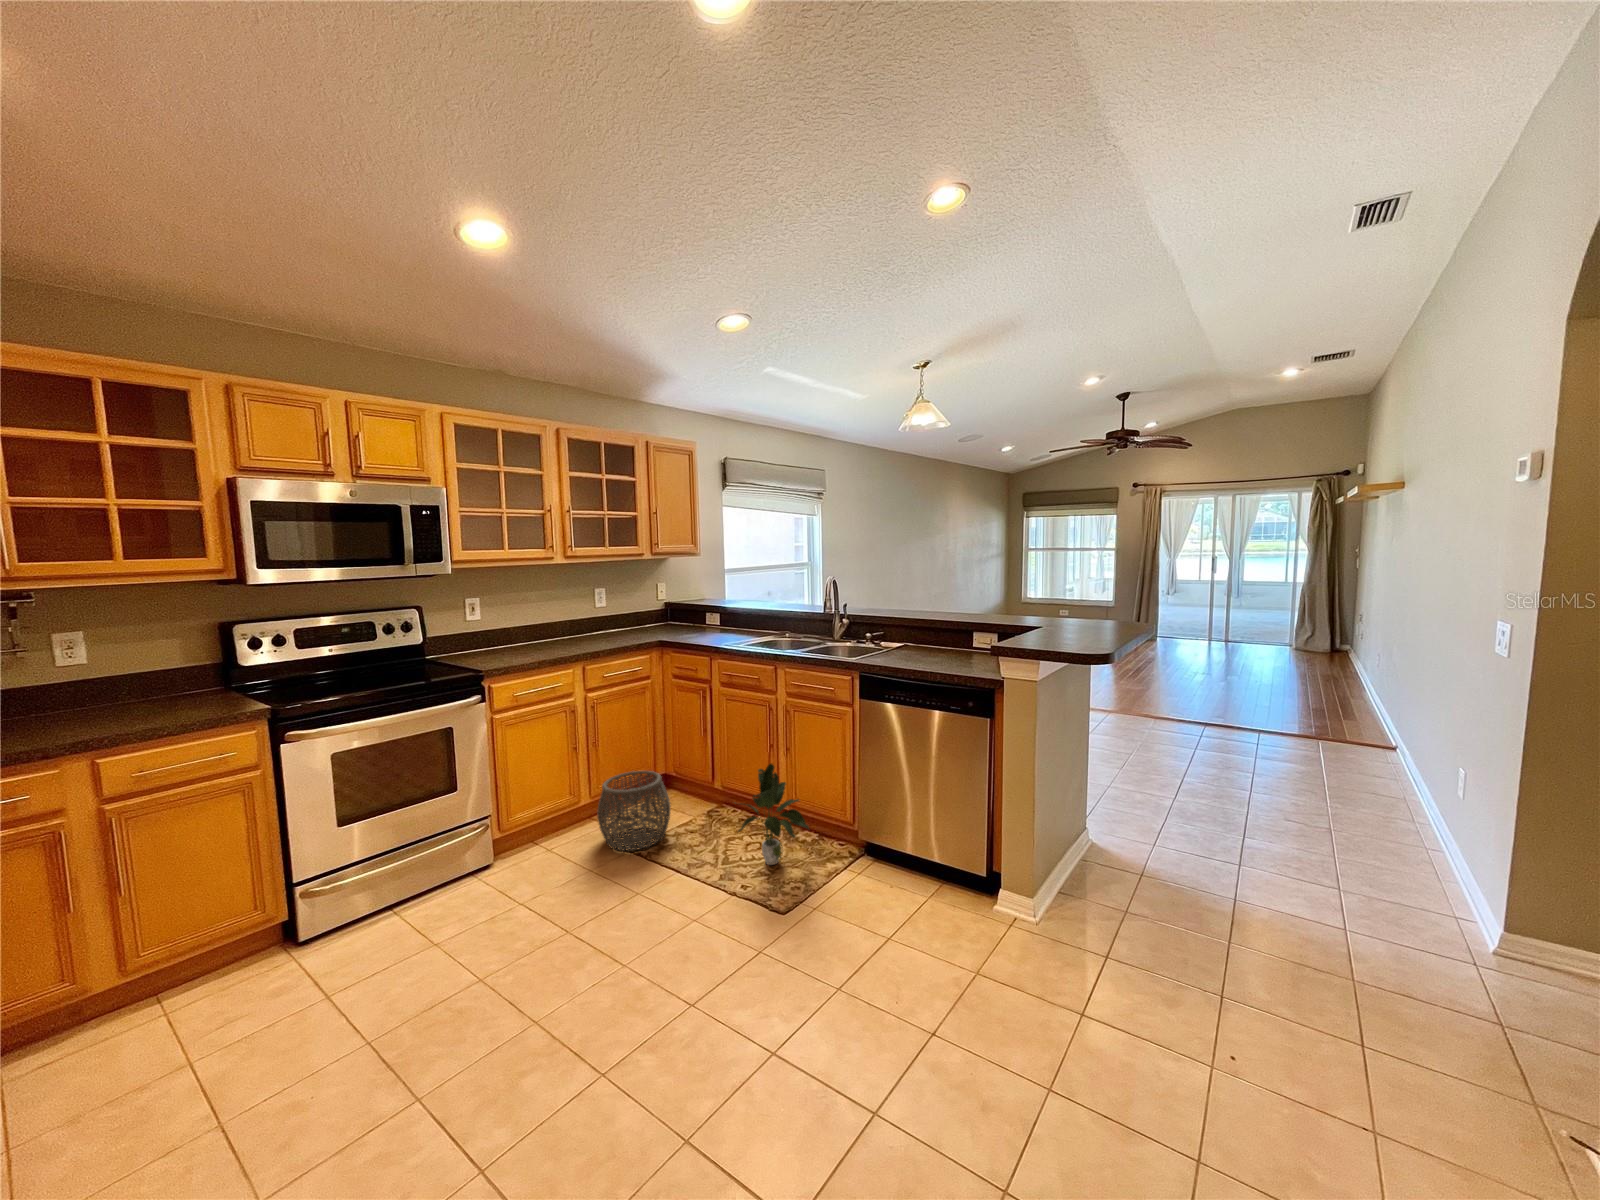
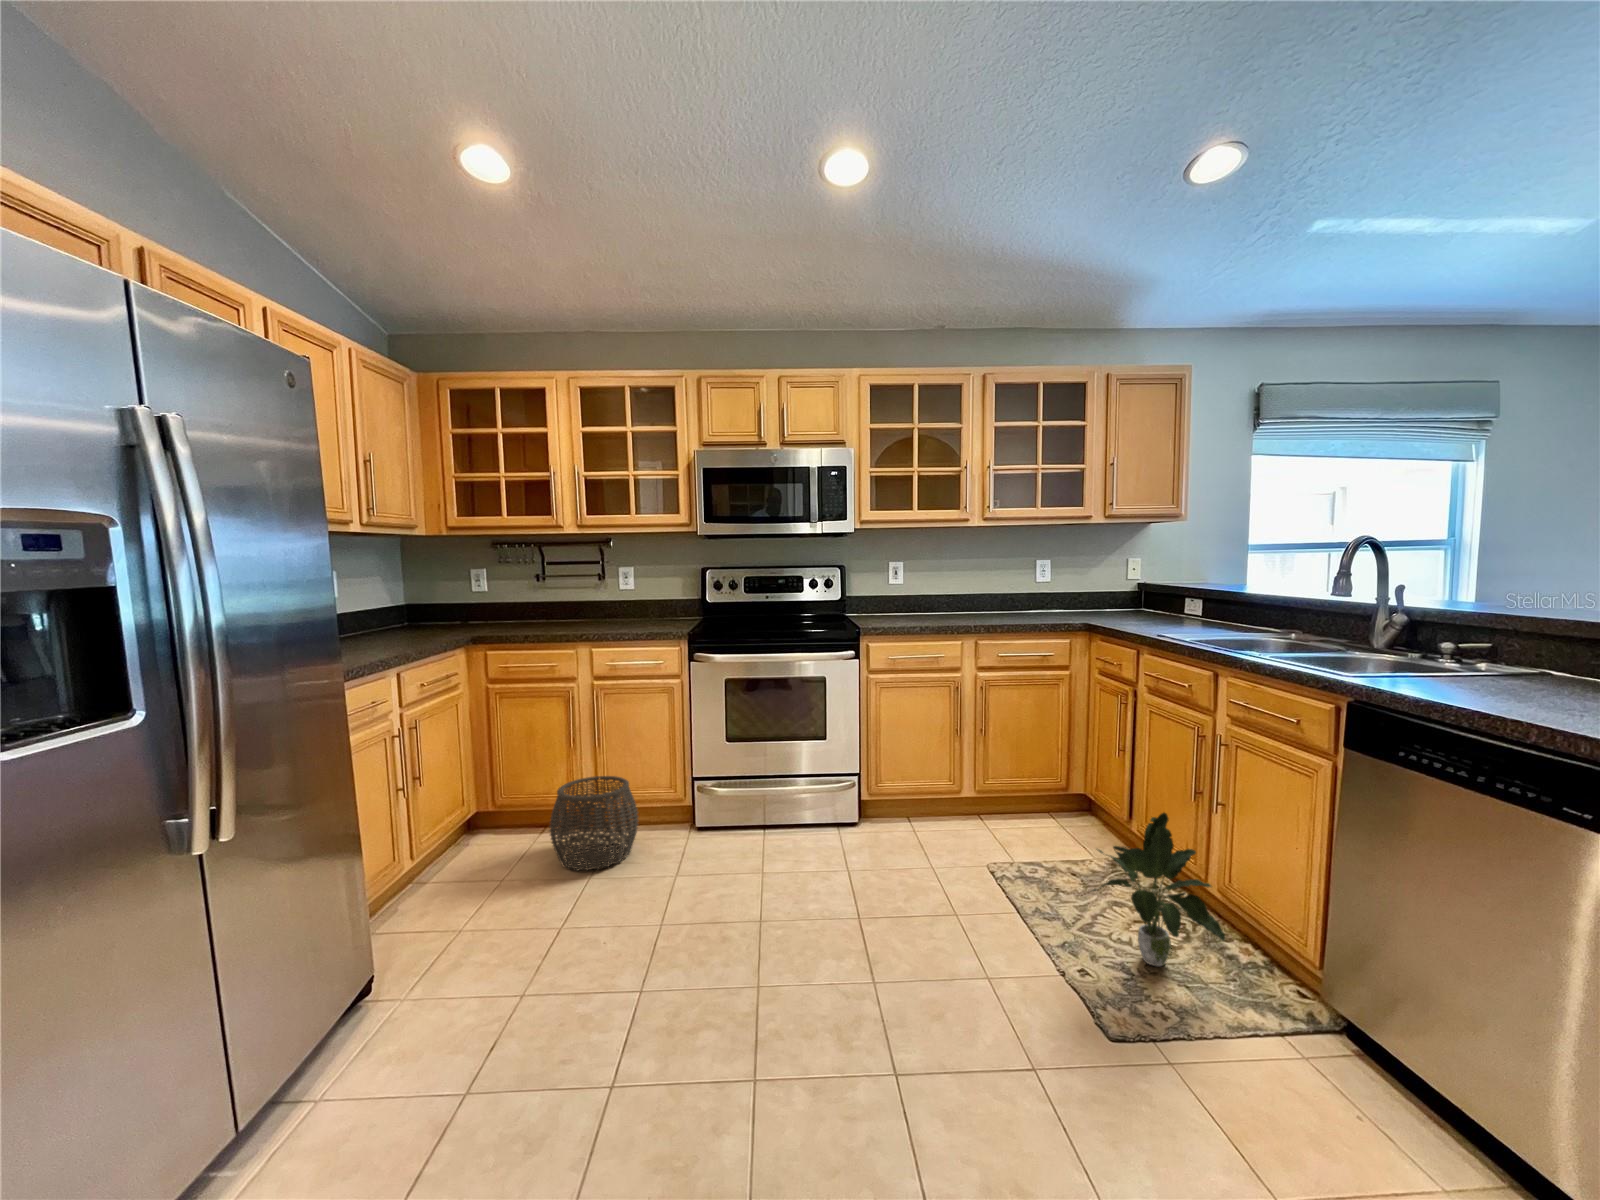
woven basket: present [597,771,671,851] -> present [550,776,638,871]

